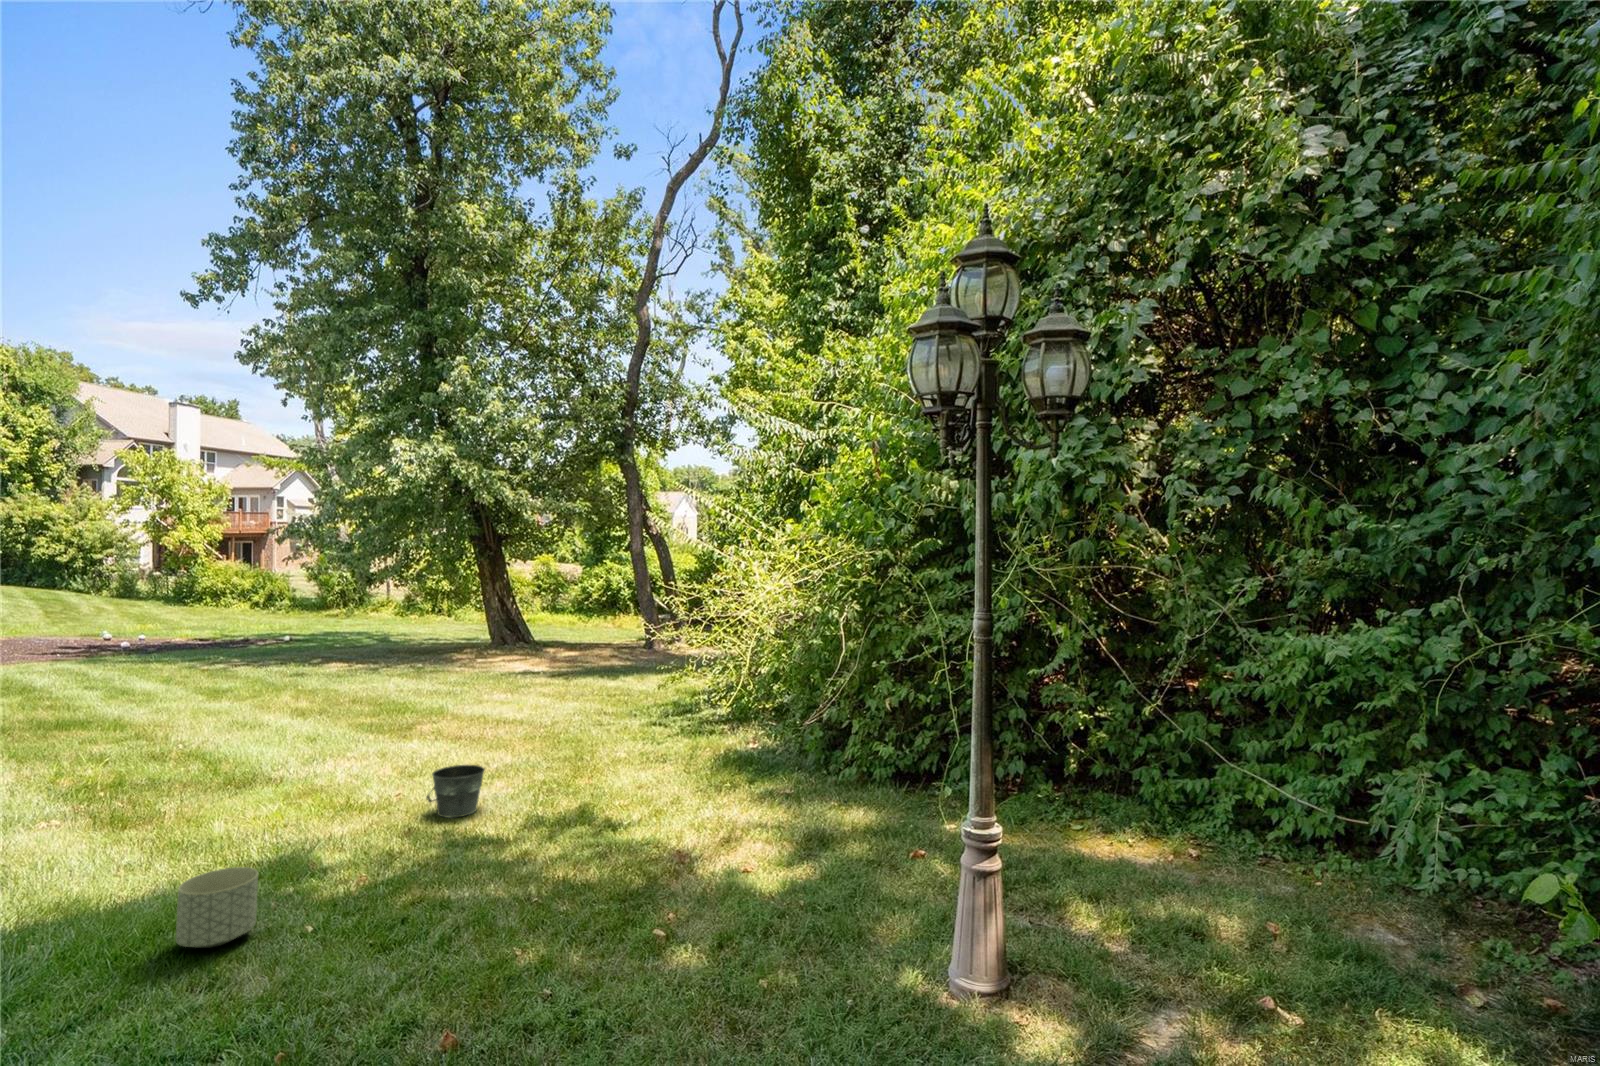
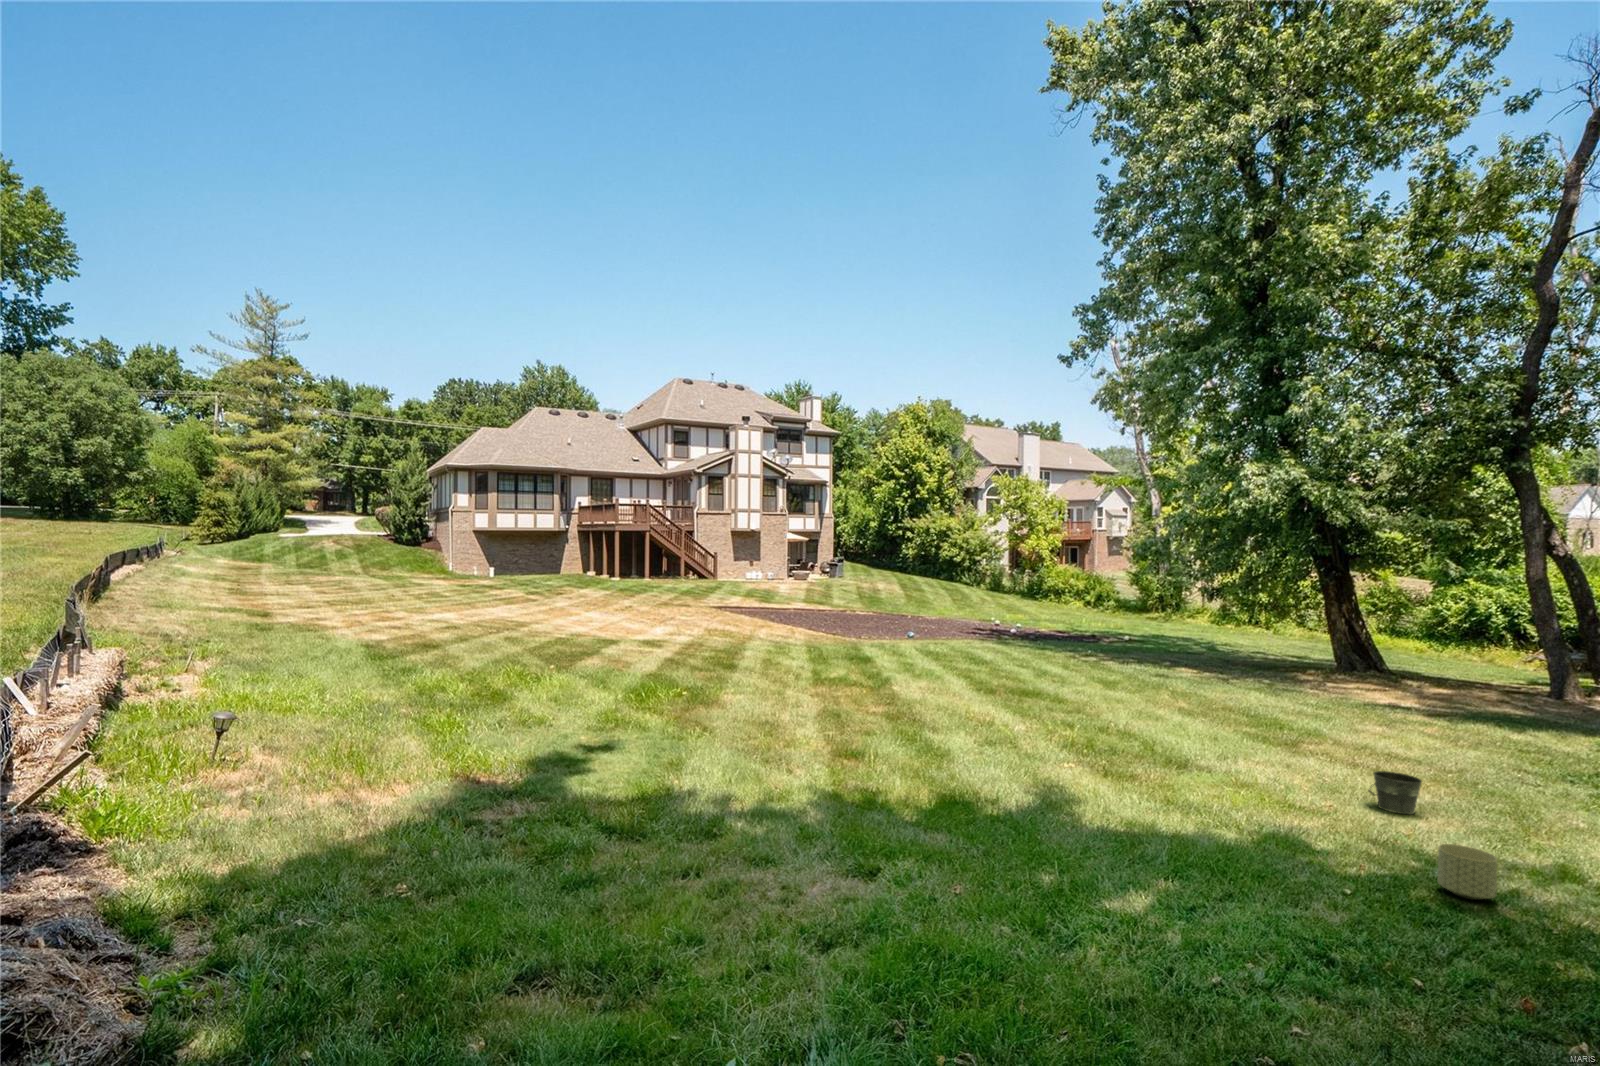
planter: present [176,867,258,948] -> present [1437,844,1497,900]

